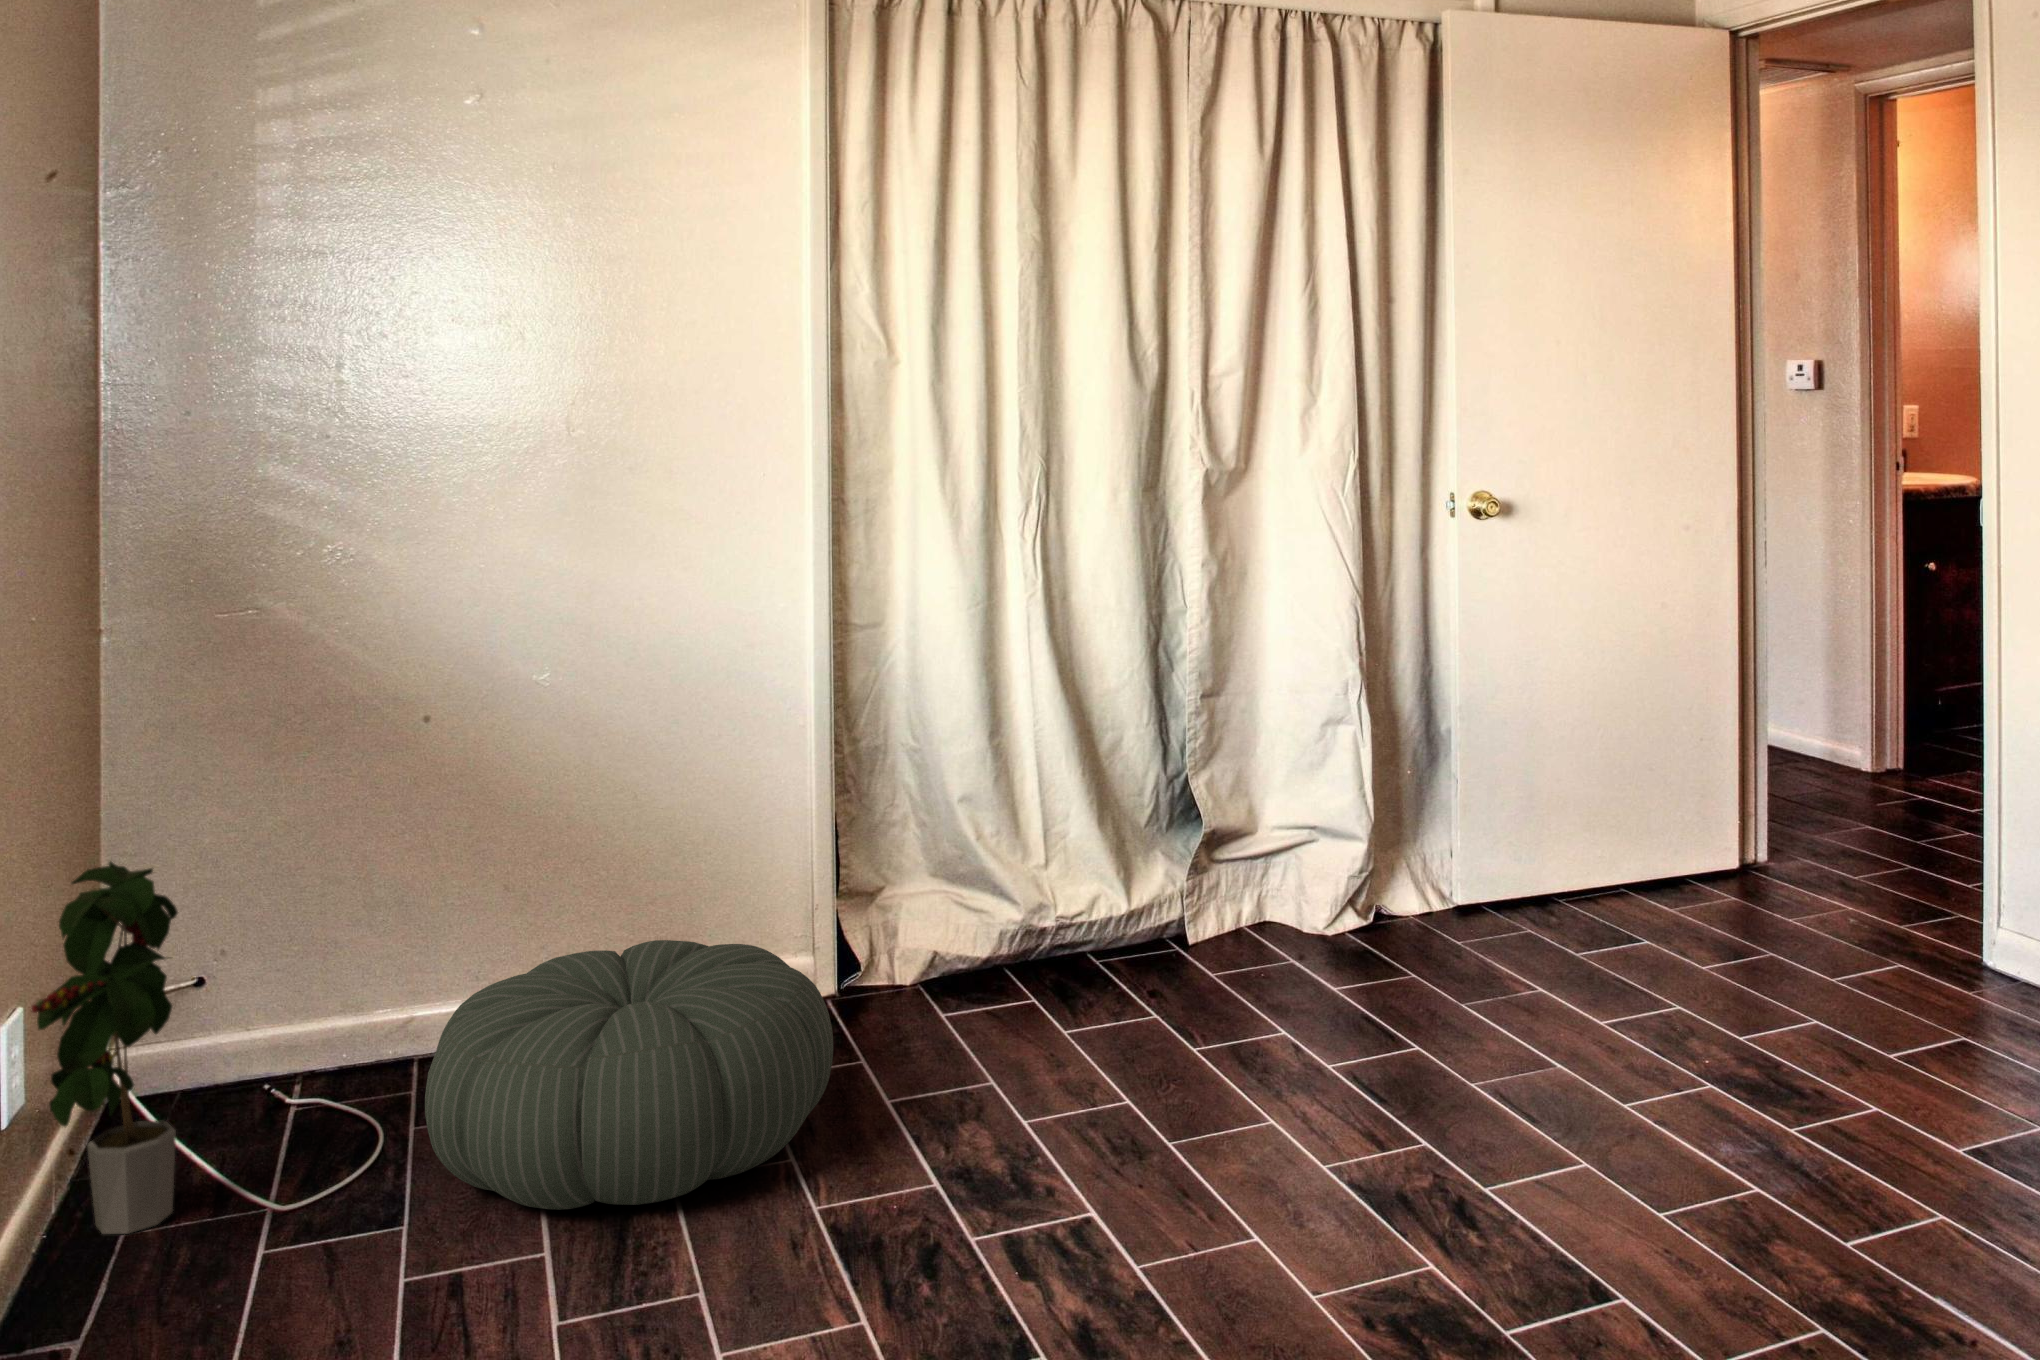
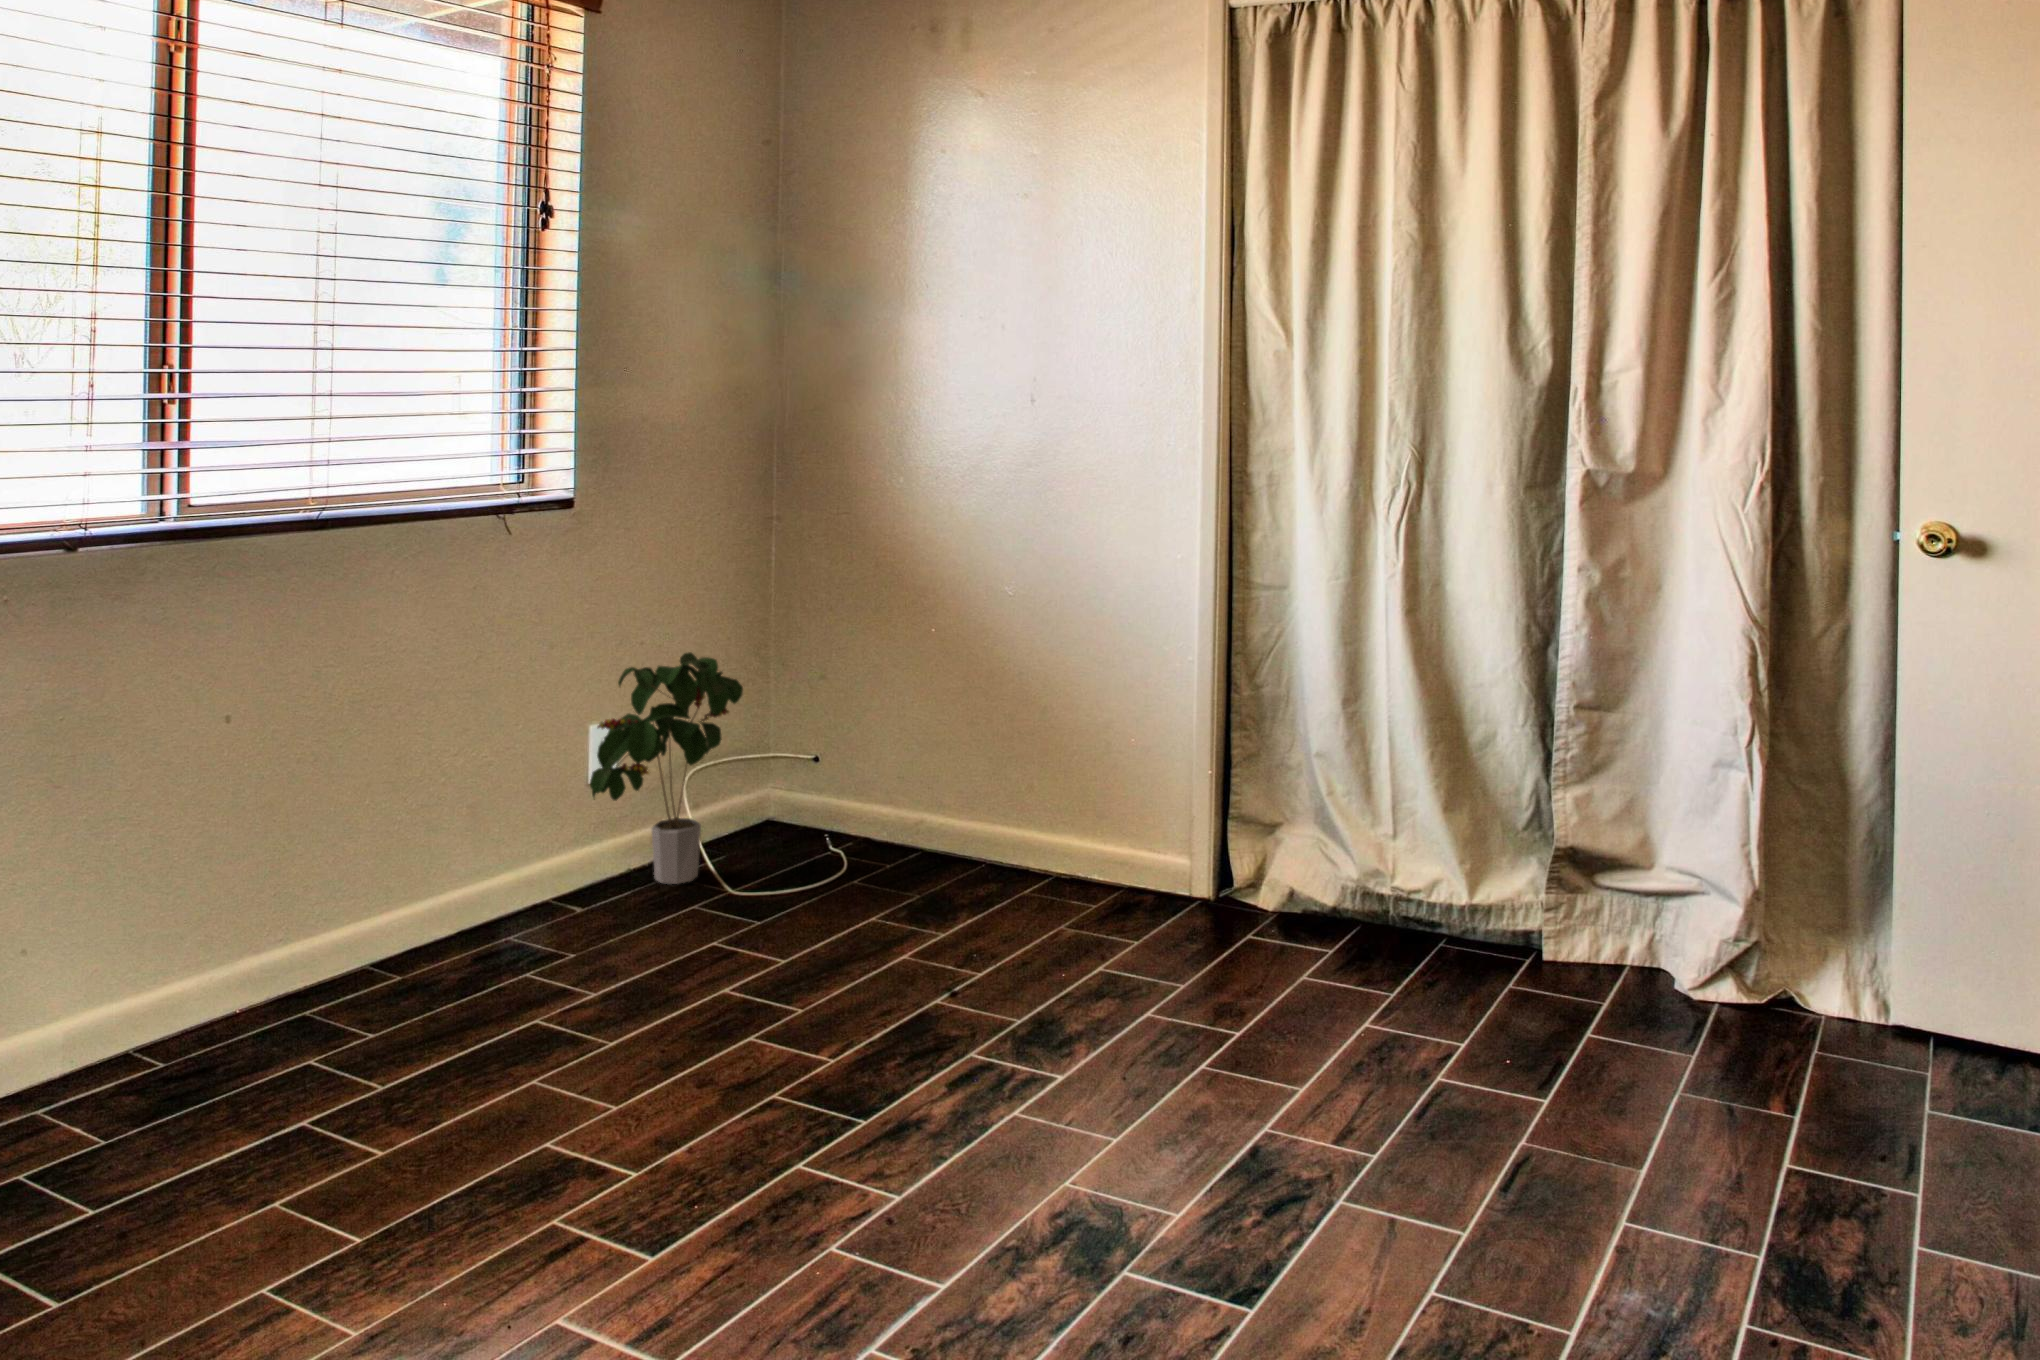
pouf: present [425,940,833,1210] -> none [767,789,1063,979]

